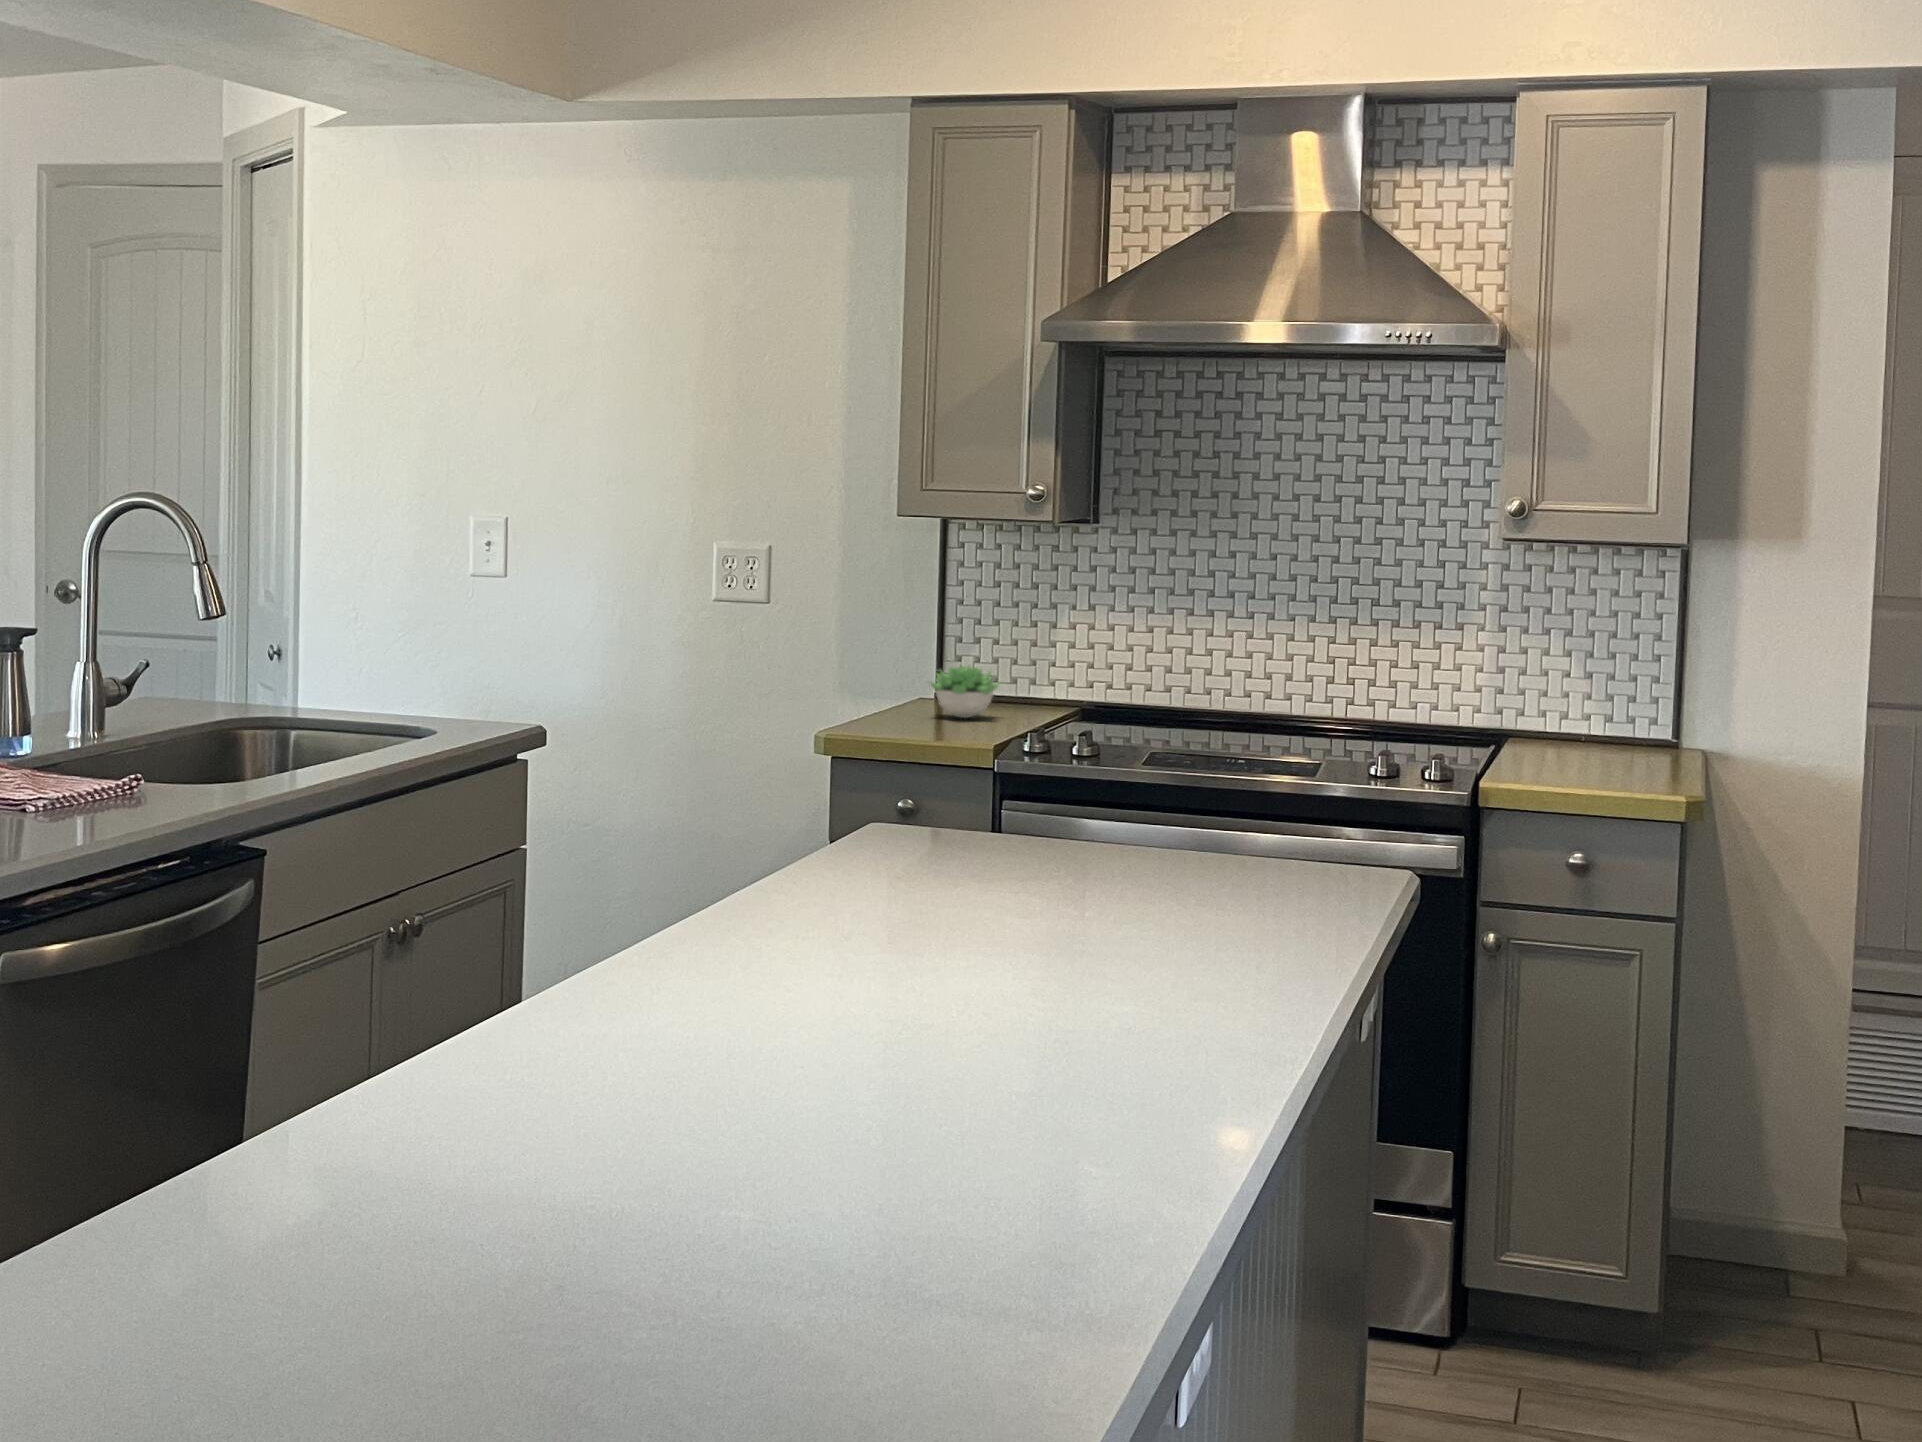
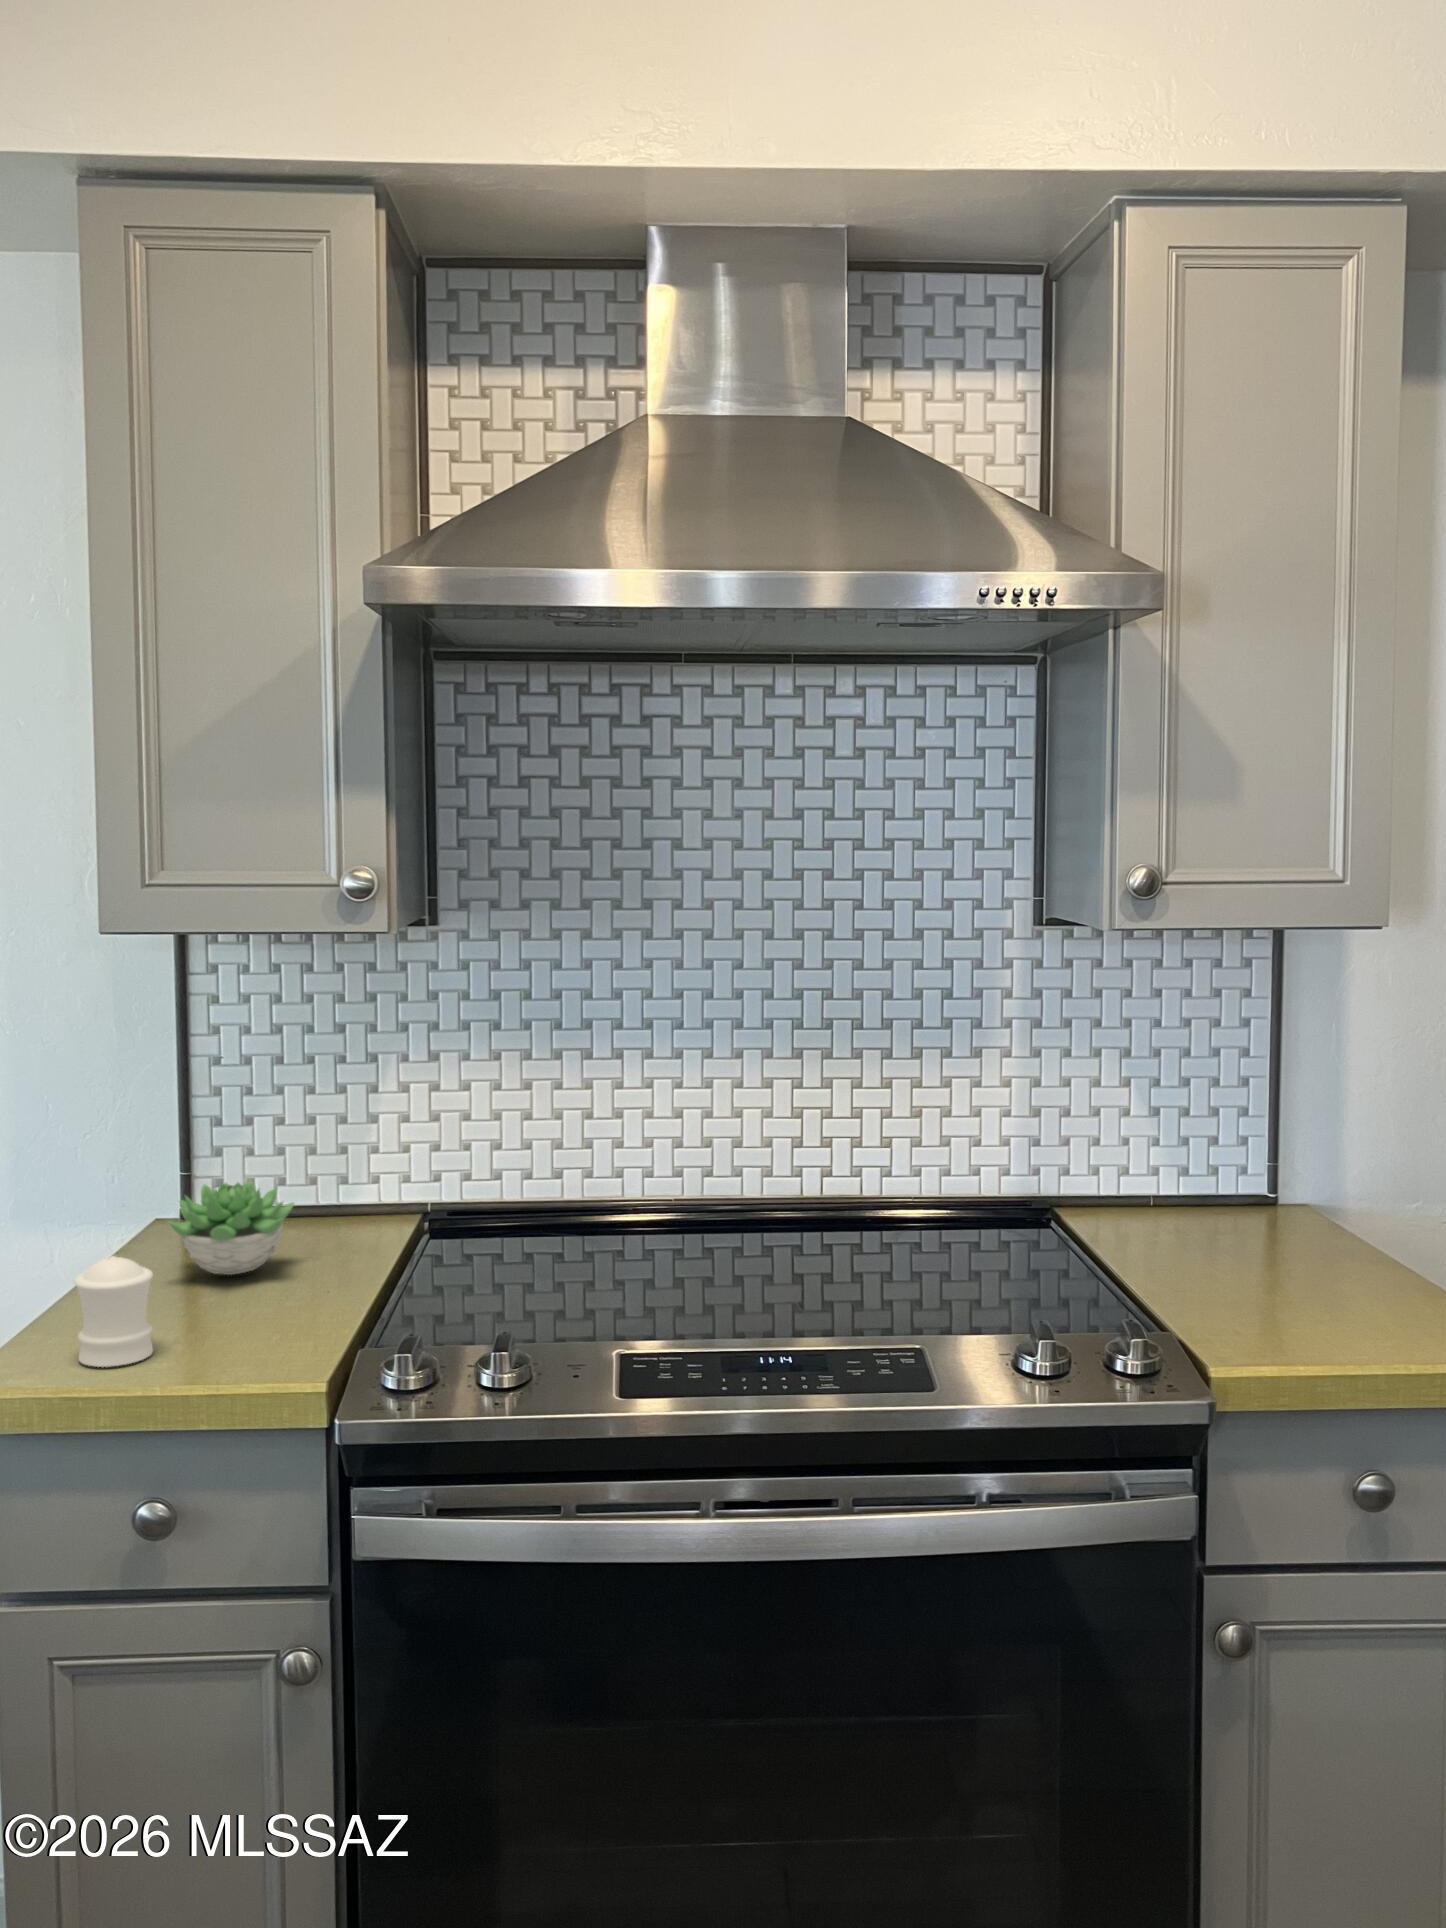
salt shaker: none [883,679,923,734] -> present [74,1256,153,1367]

